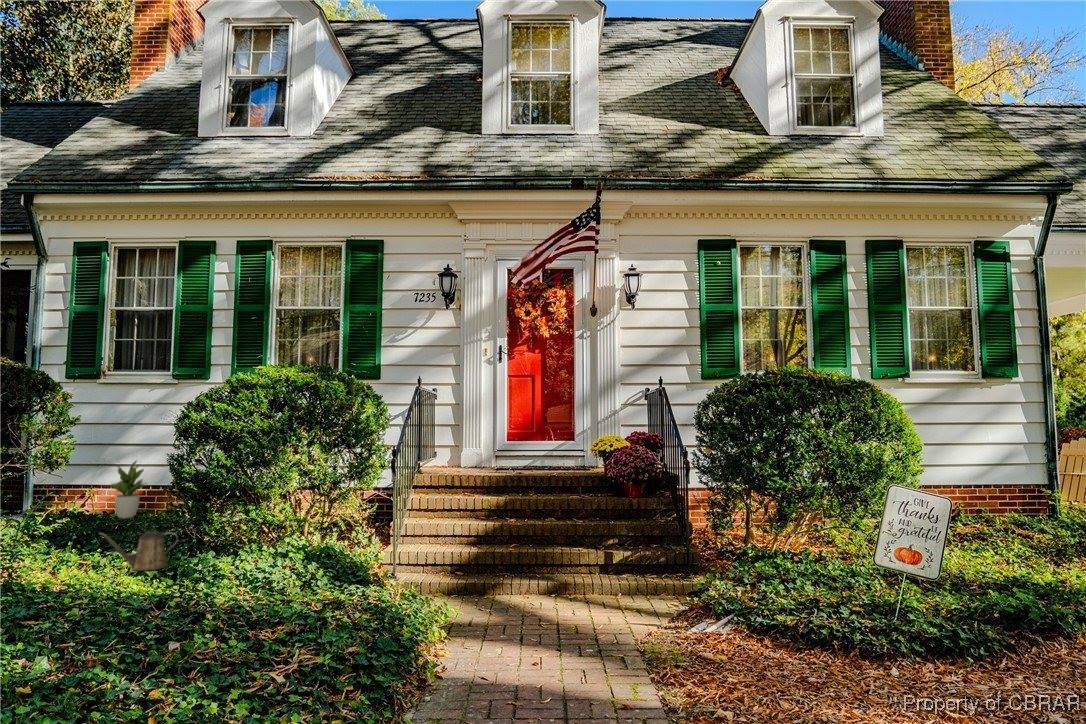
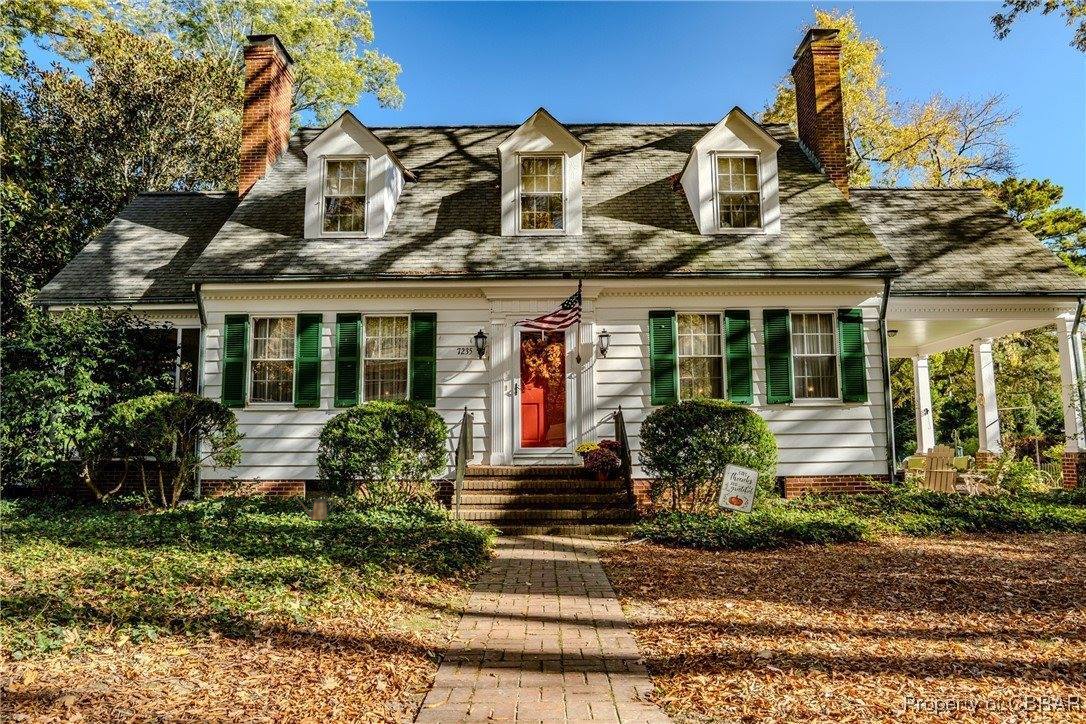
potted plant: present [111,461,146,518] -> none [260,463,286,501]

